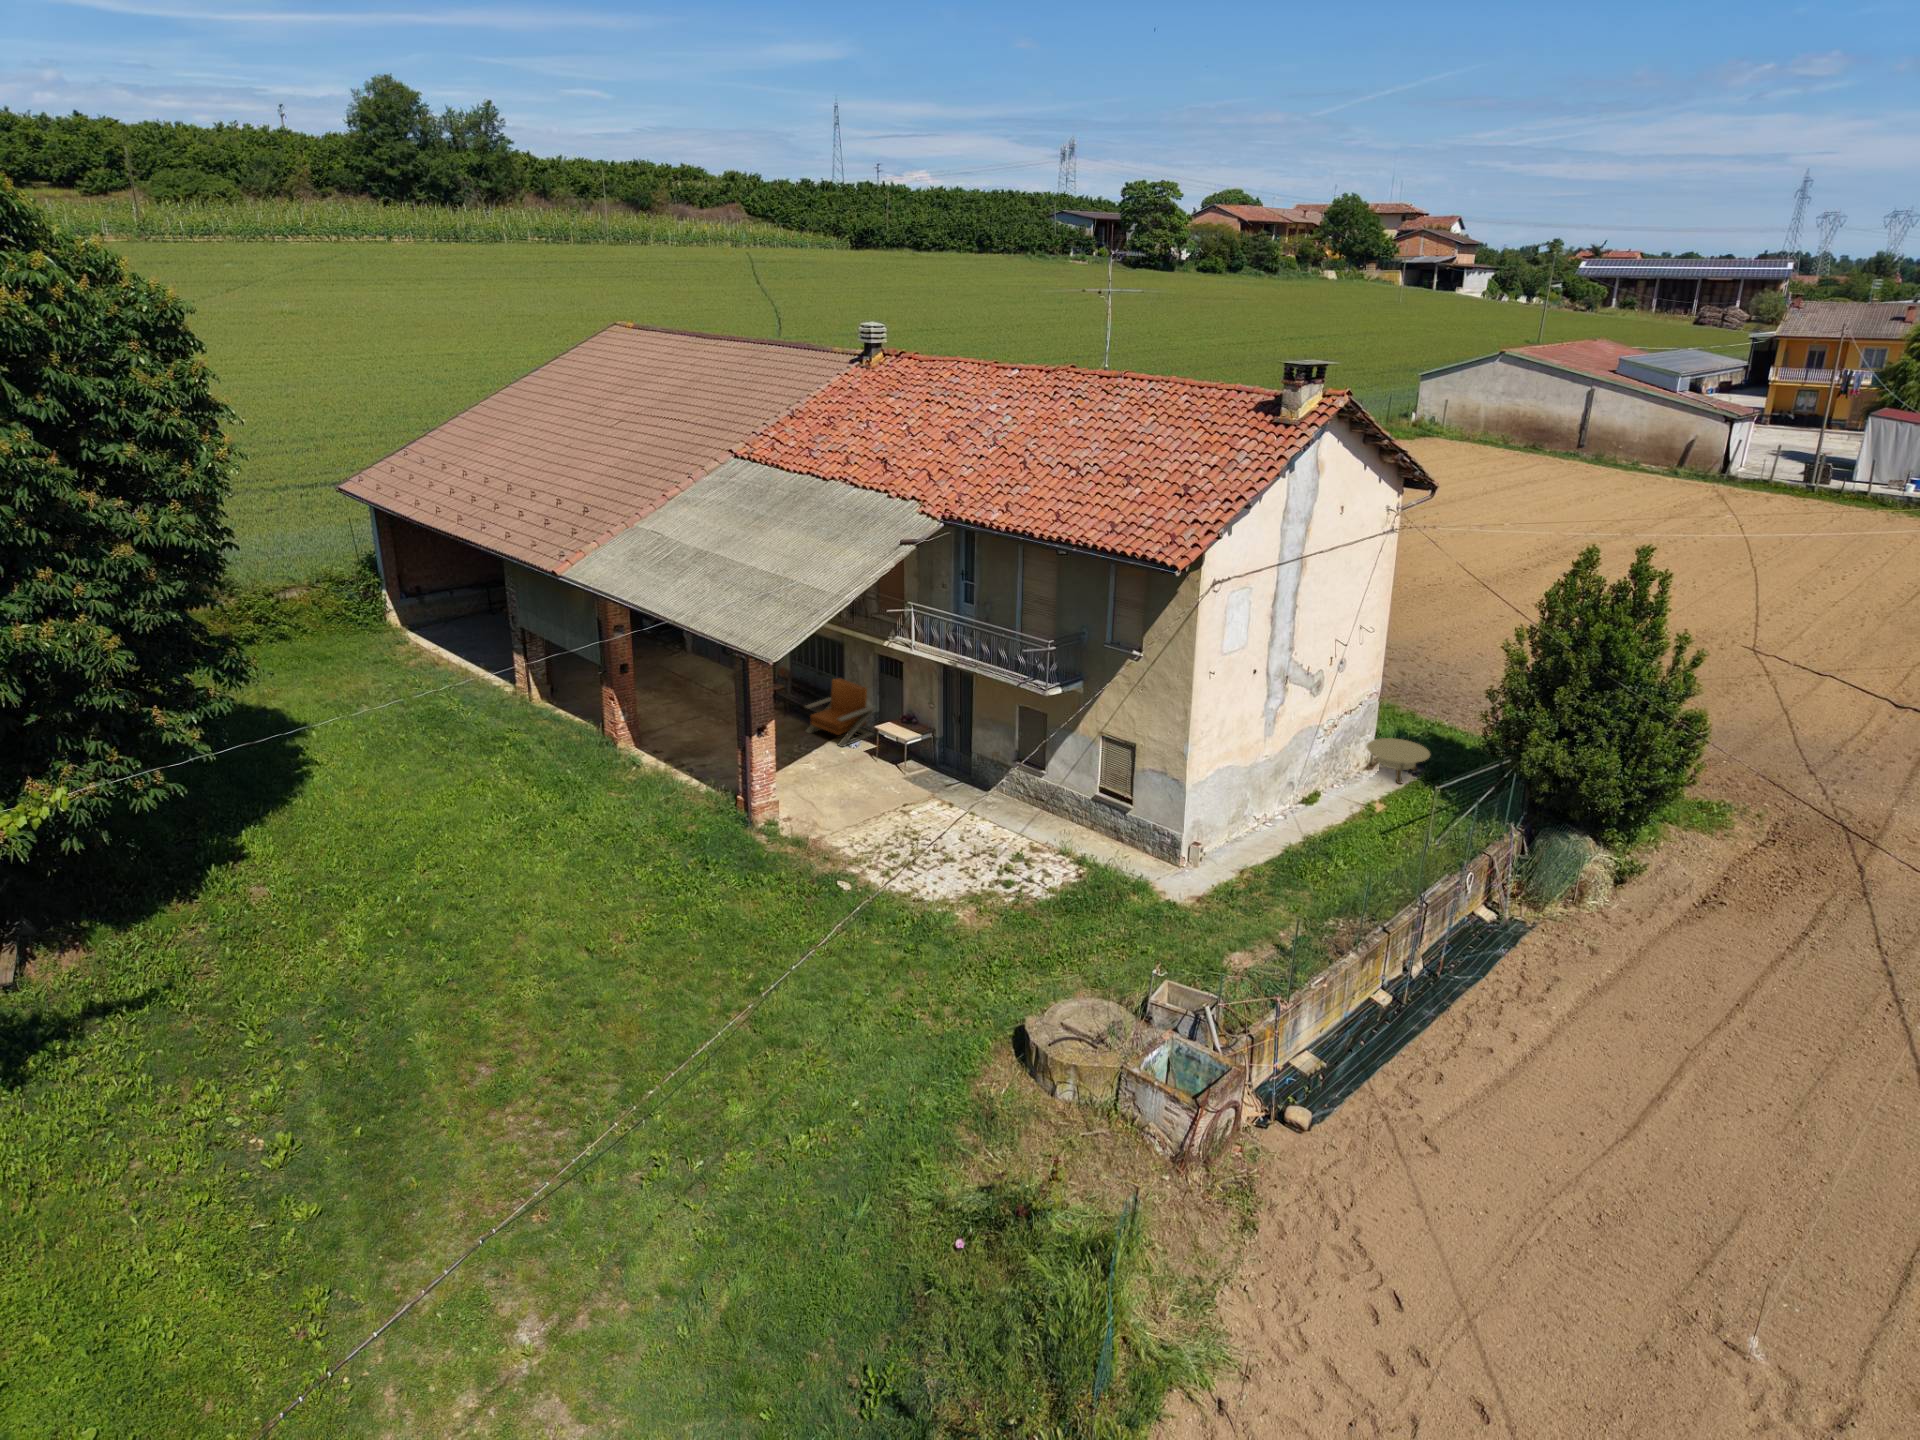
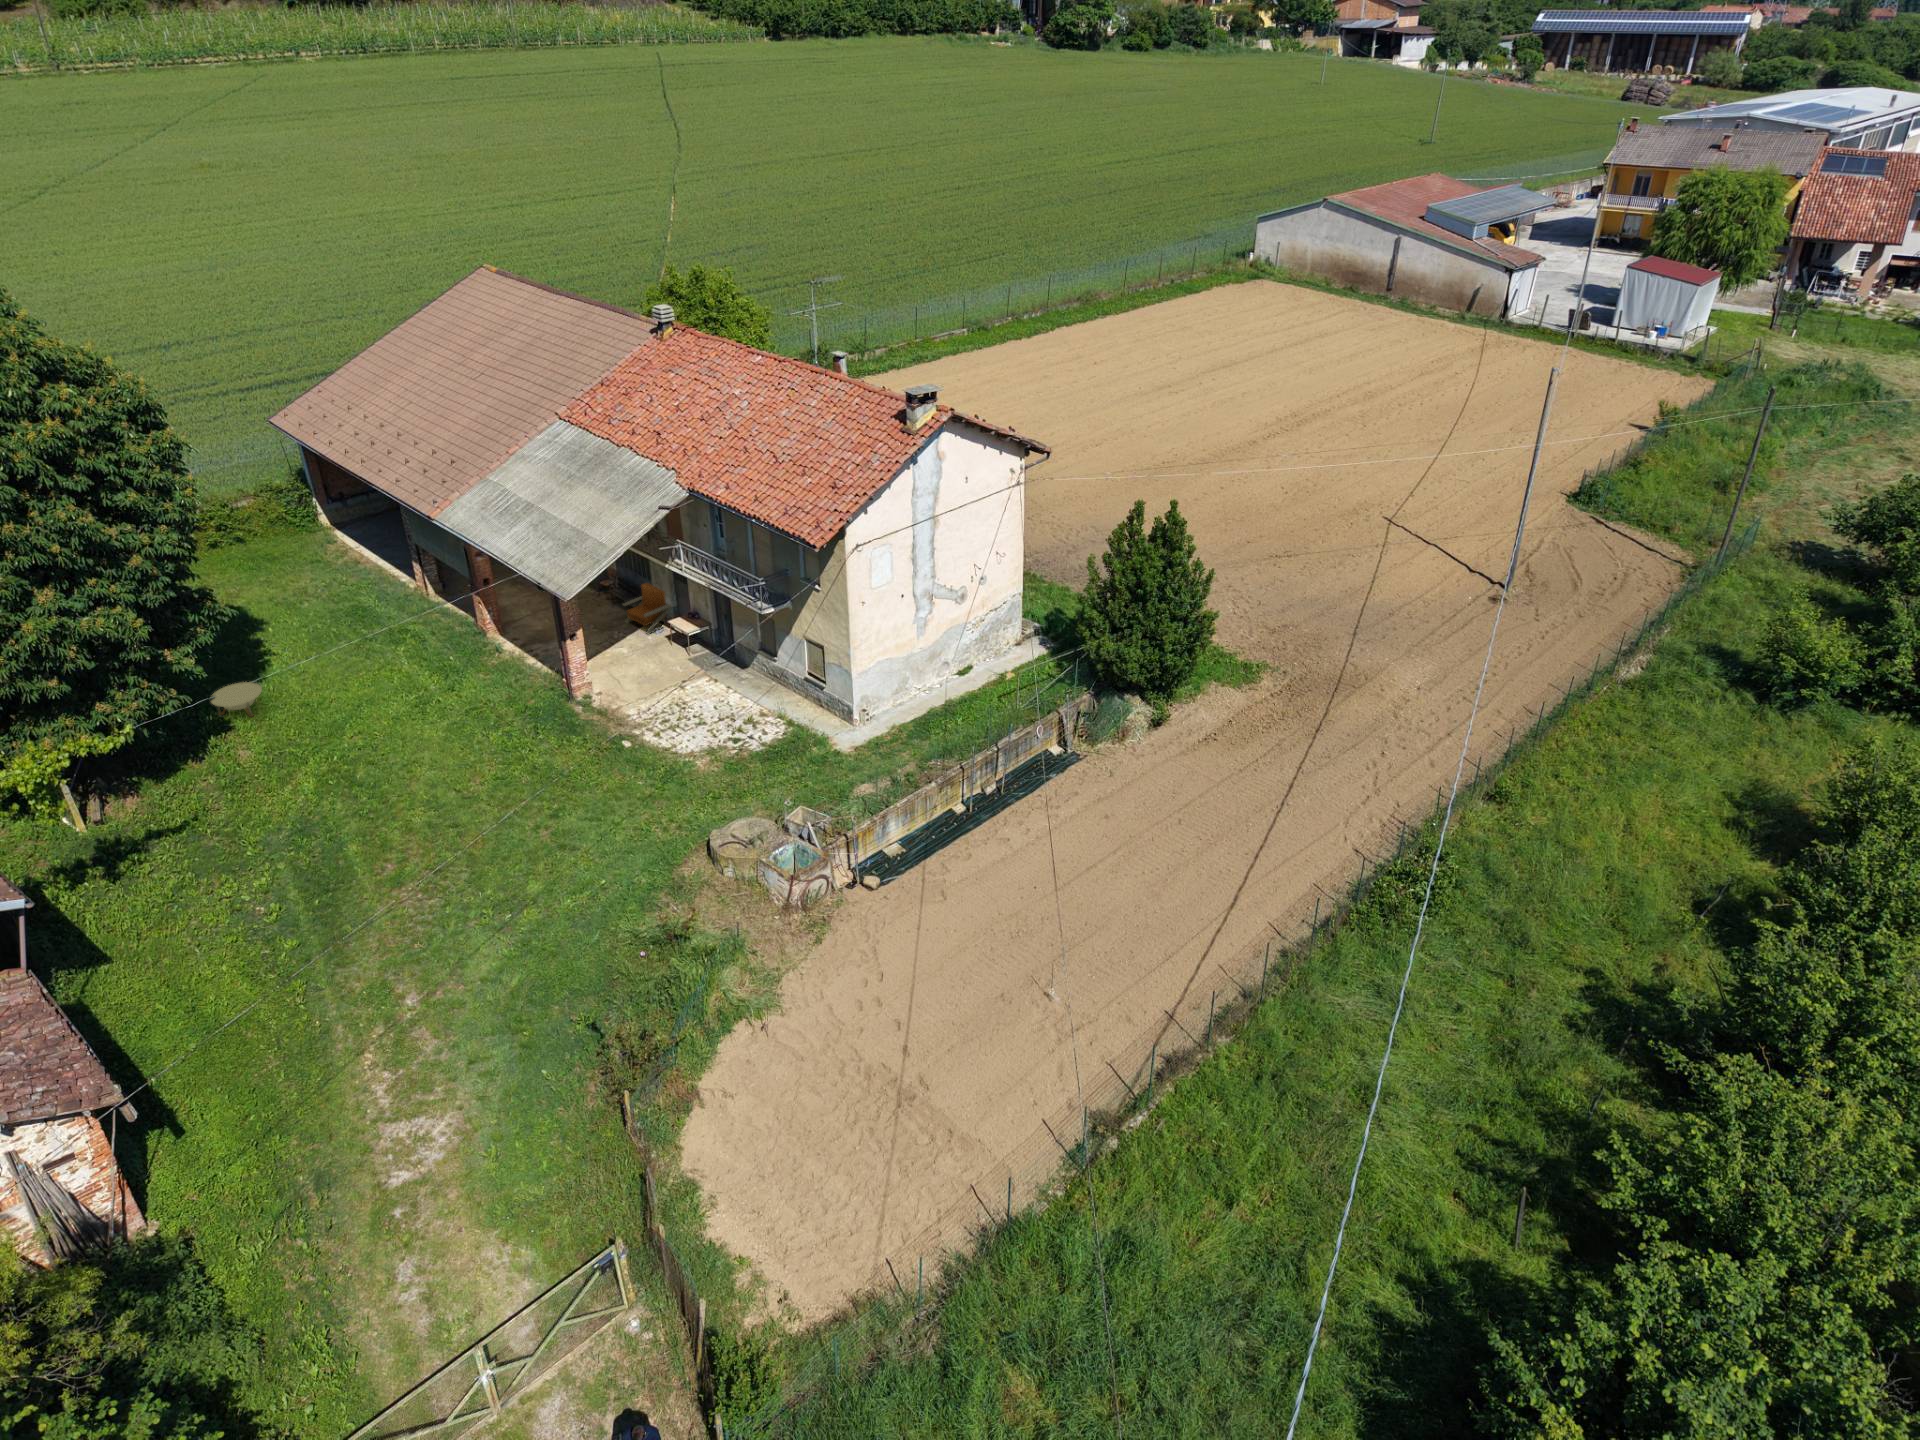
round table: present [1366,738,1430,784] -> present [211,682,262,717]

